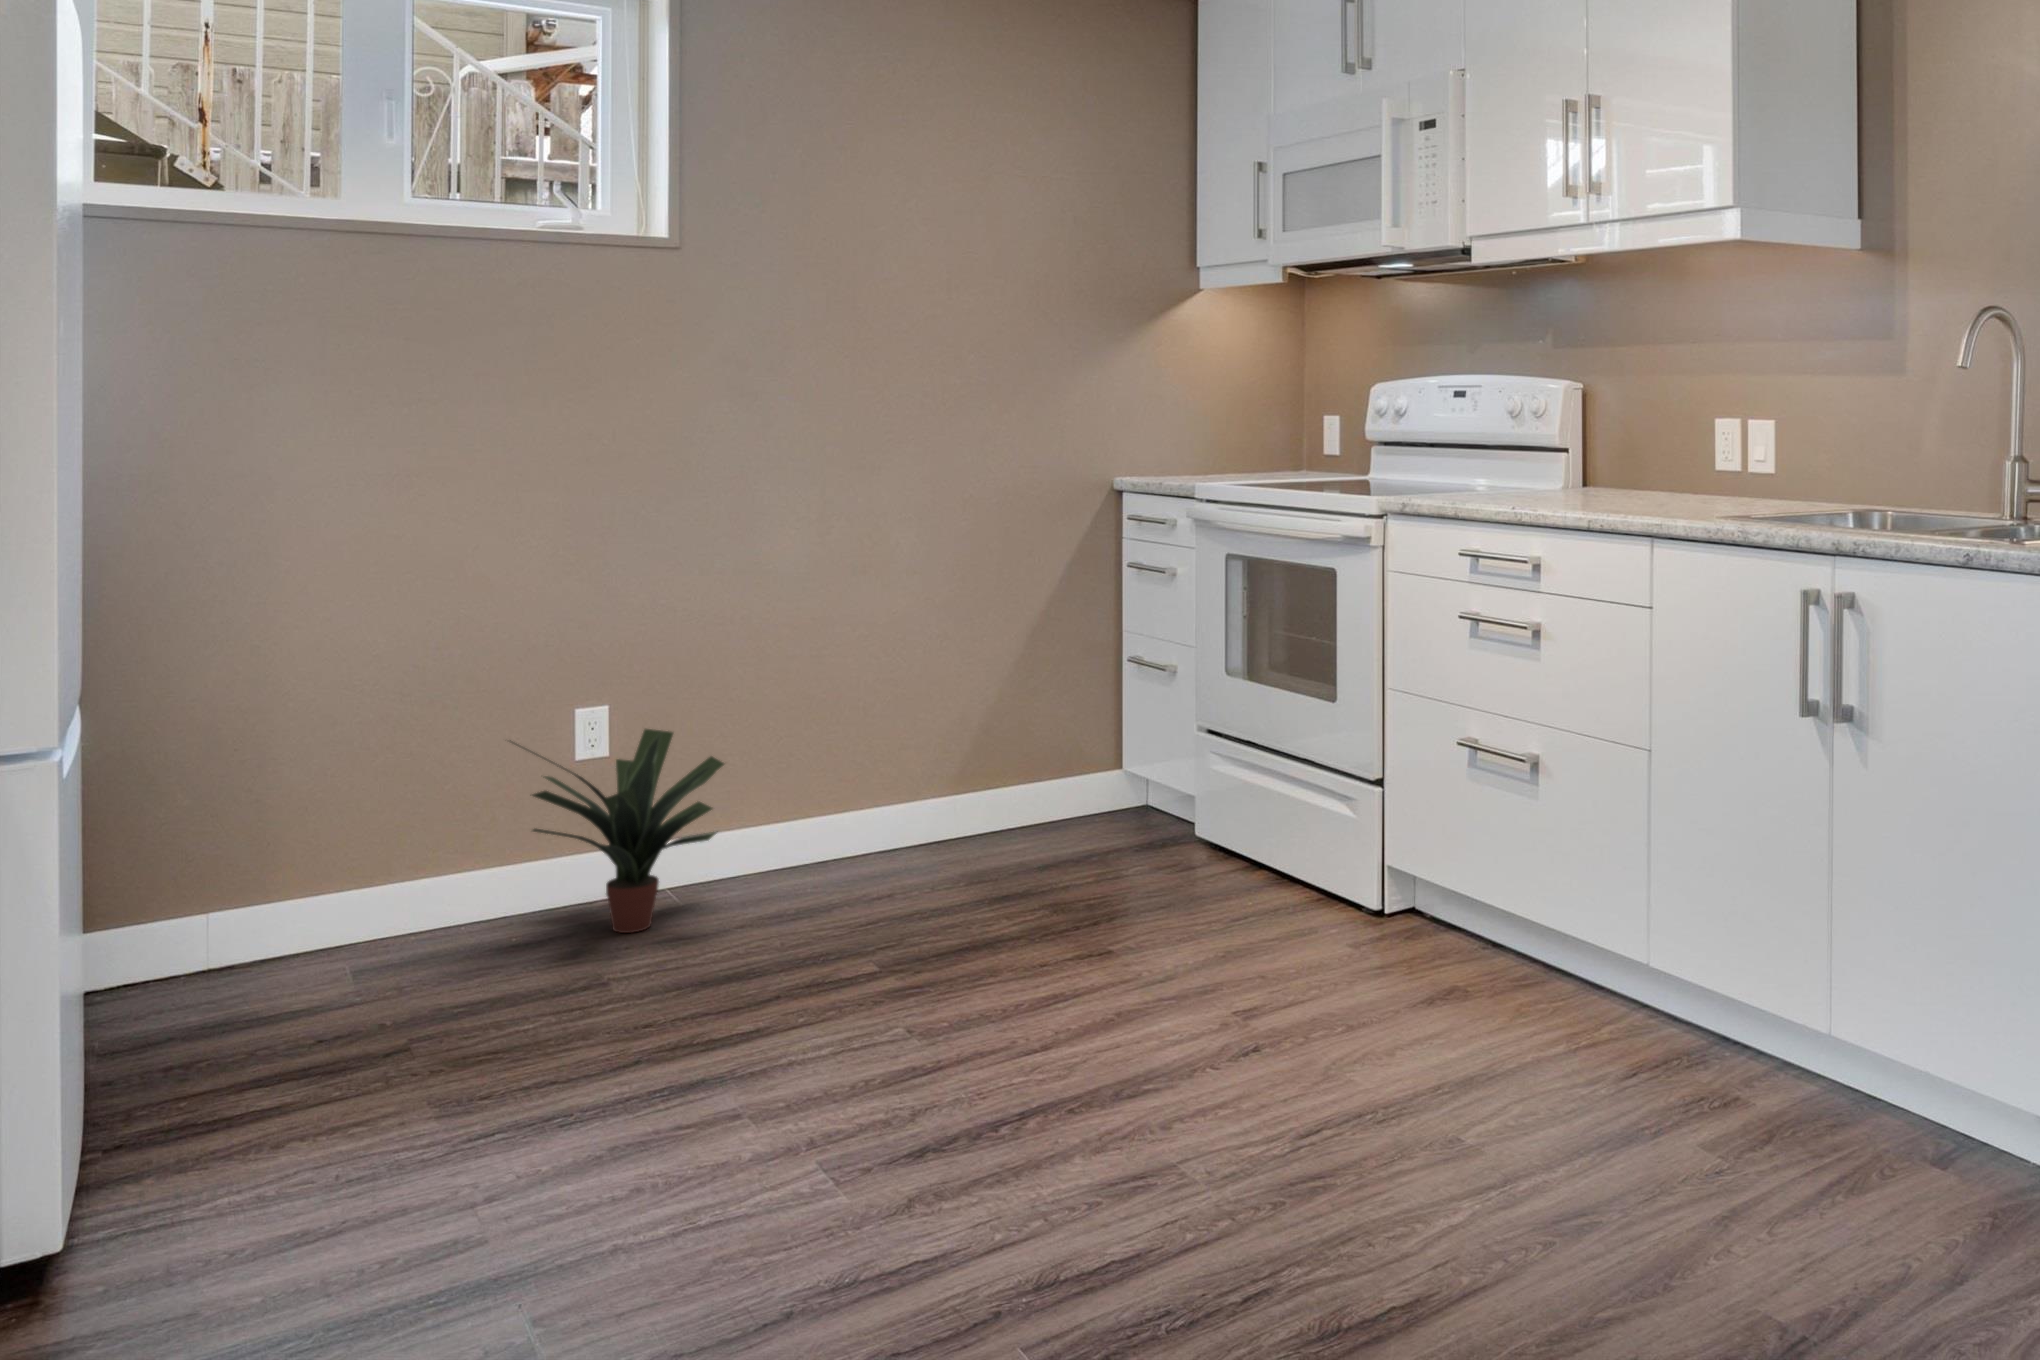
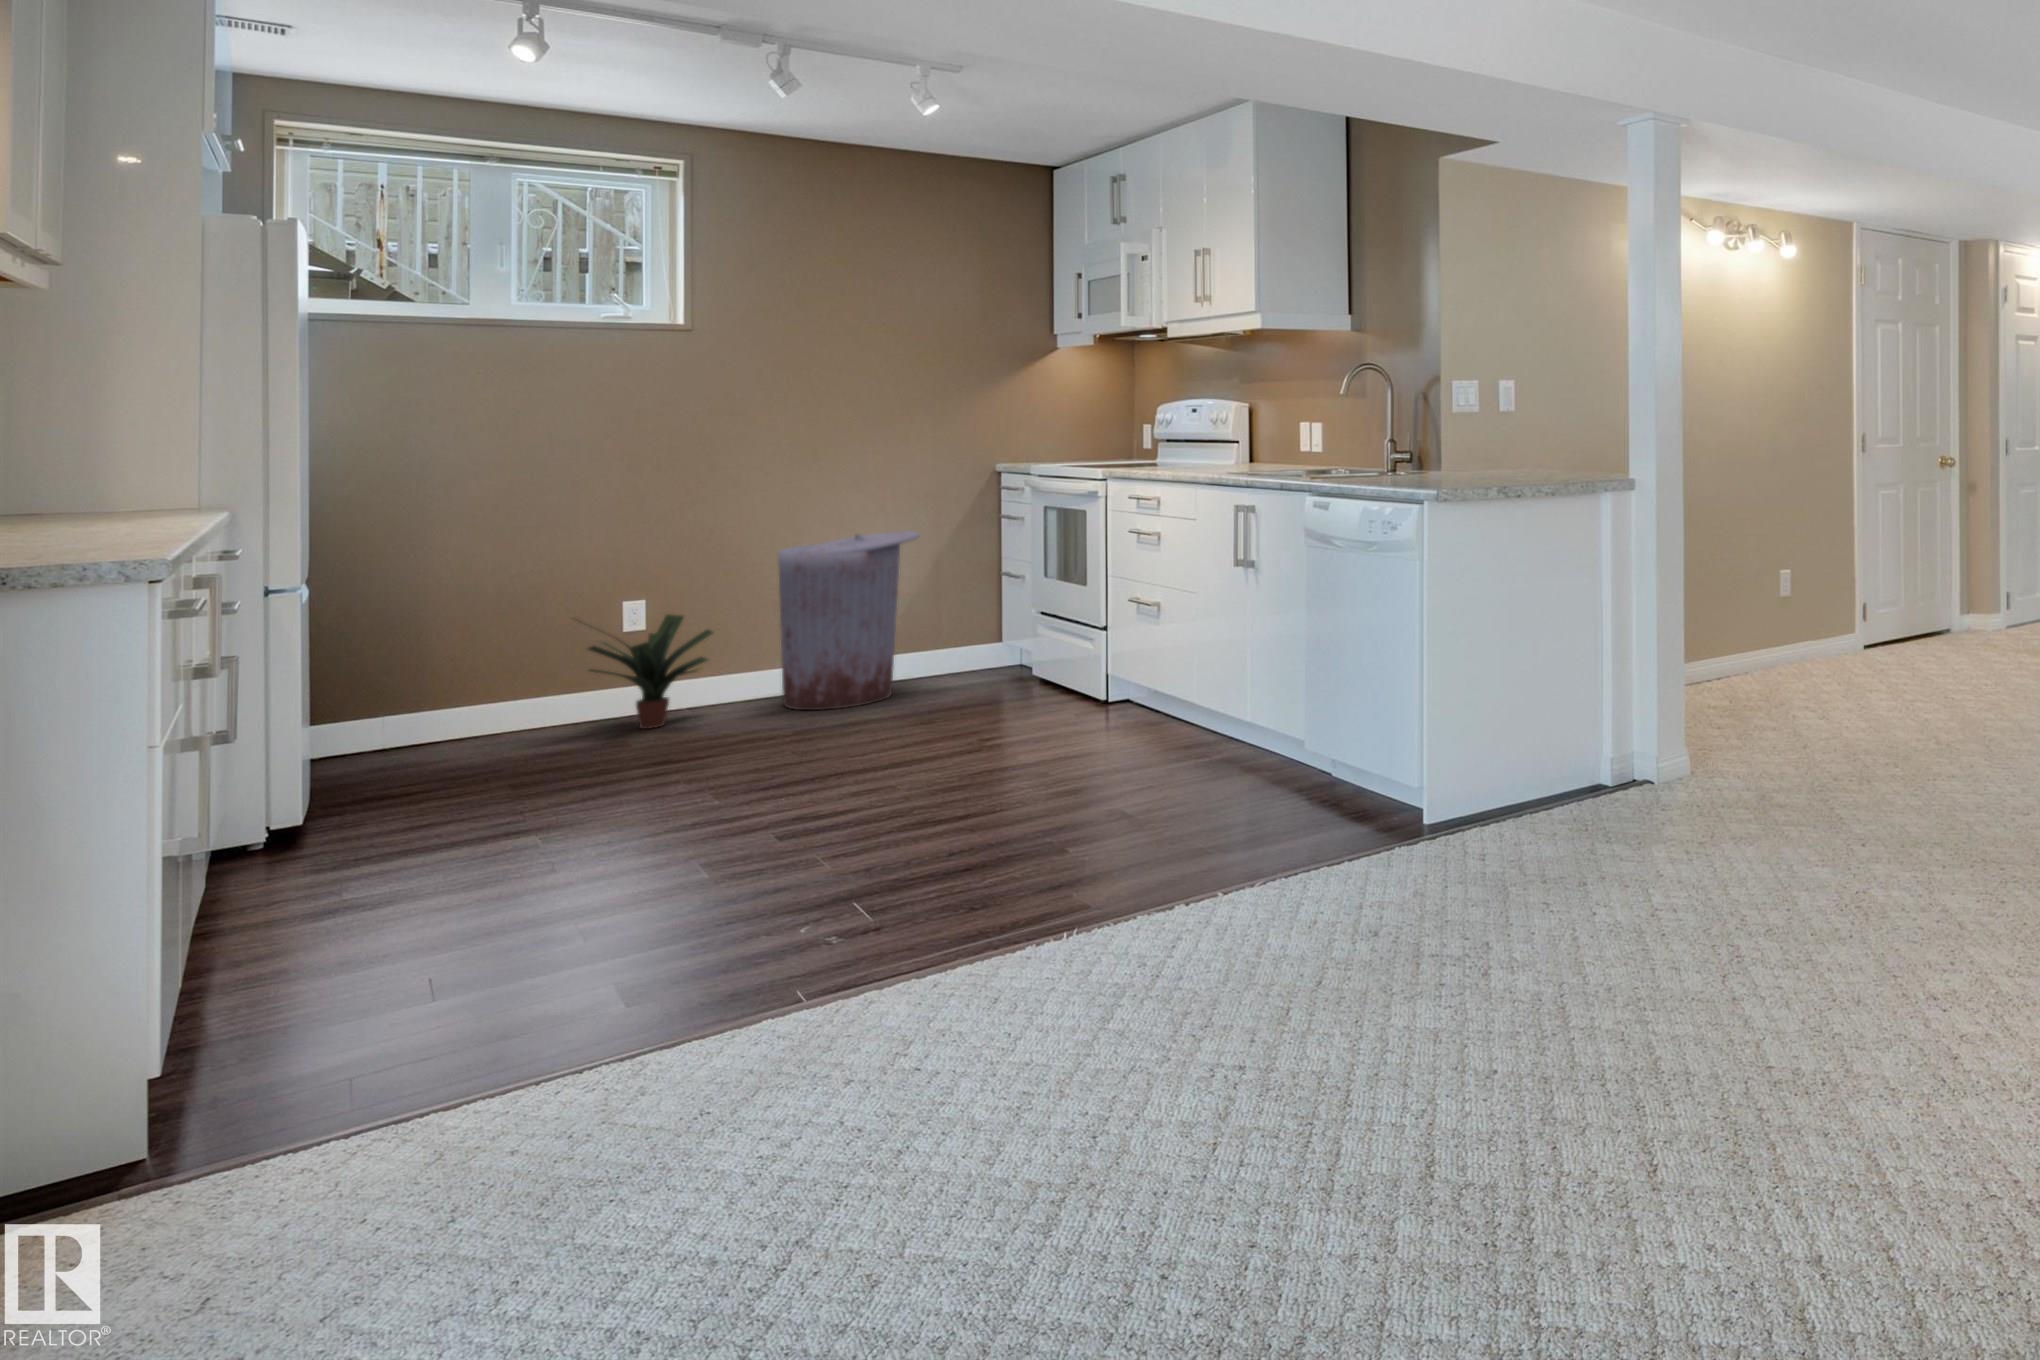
trash can: none [816,591,1033,902] -> present [778,531,919,710]

